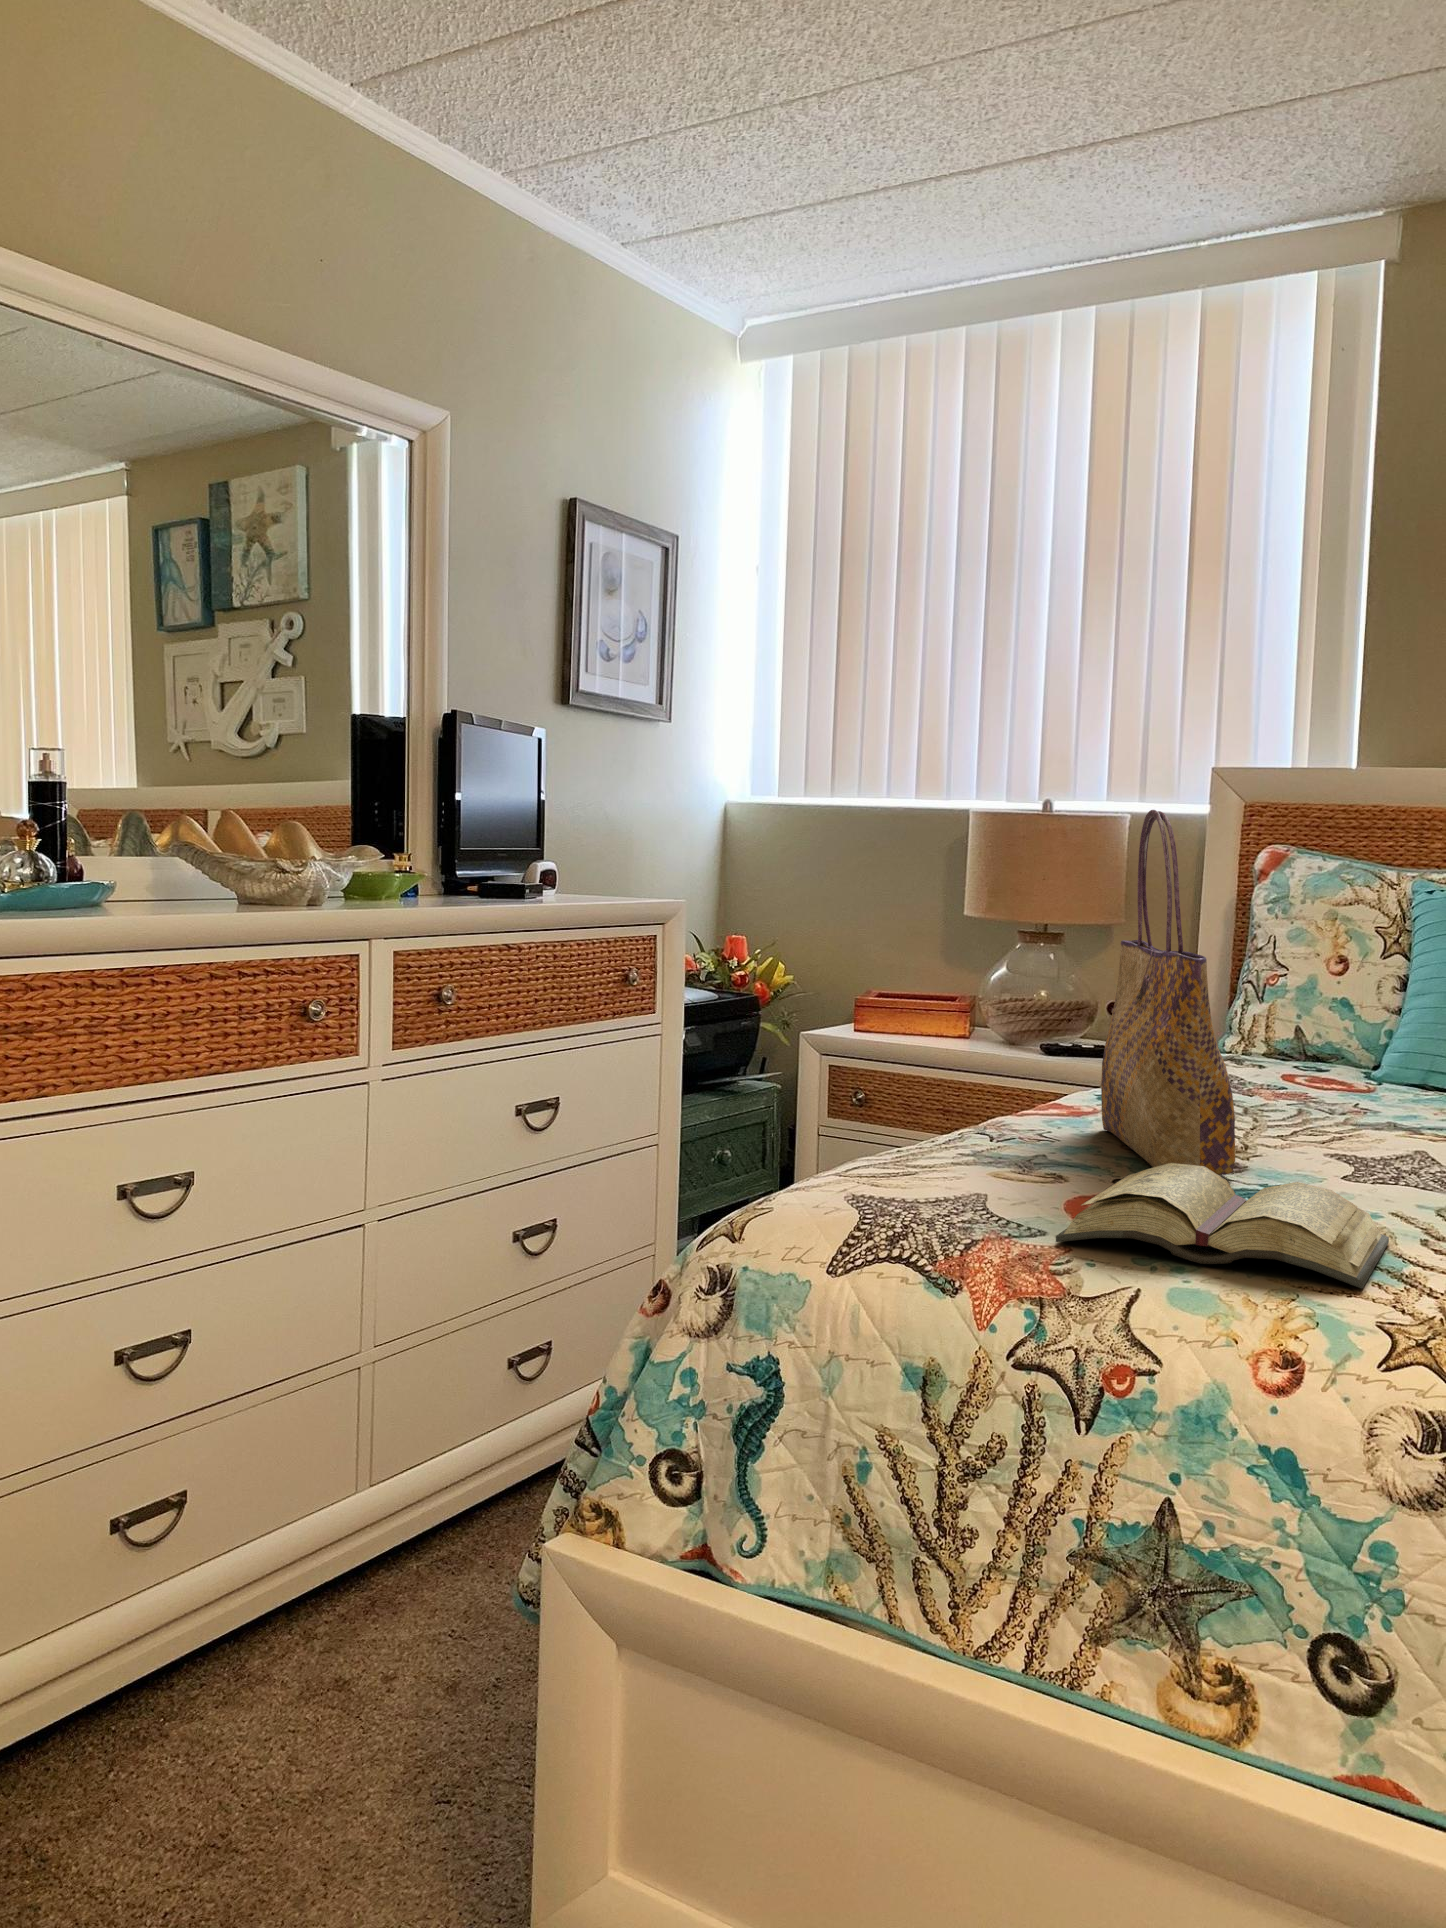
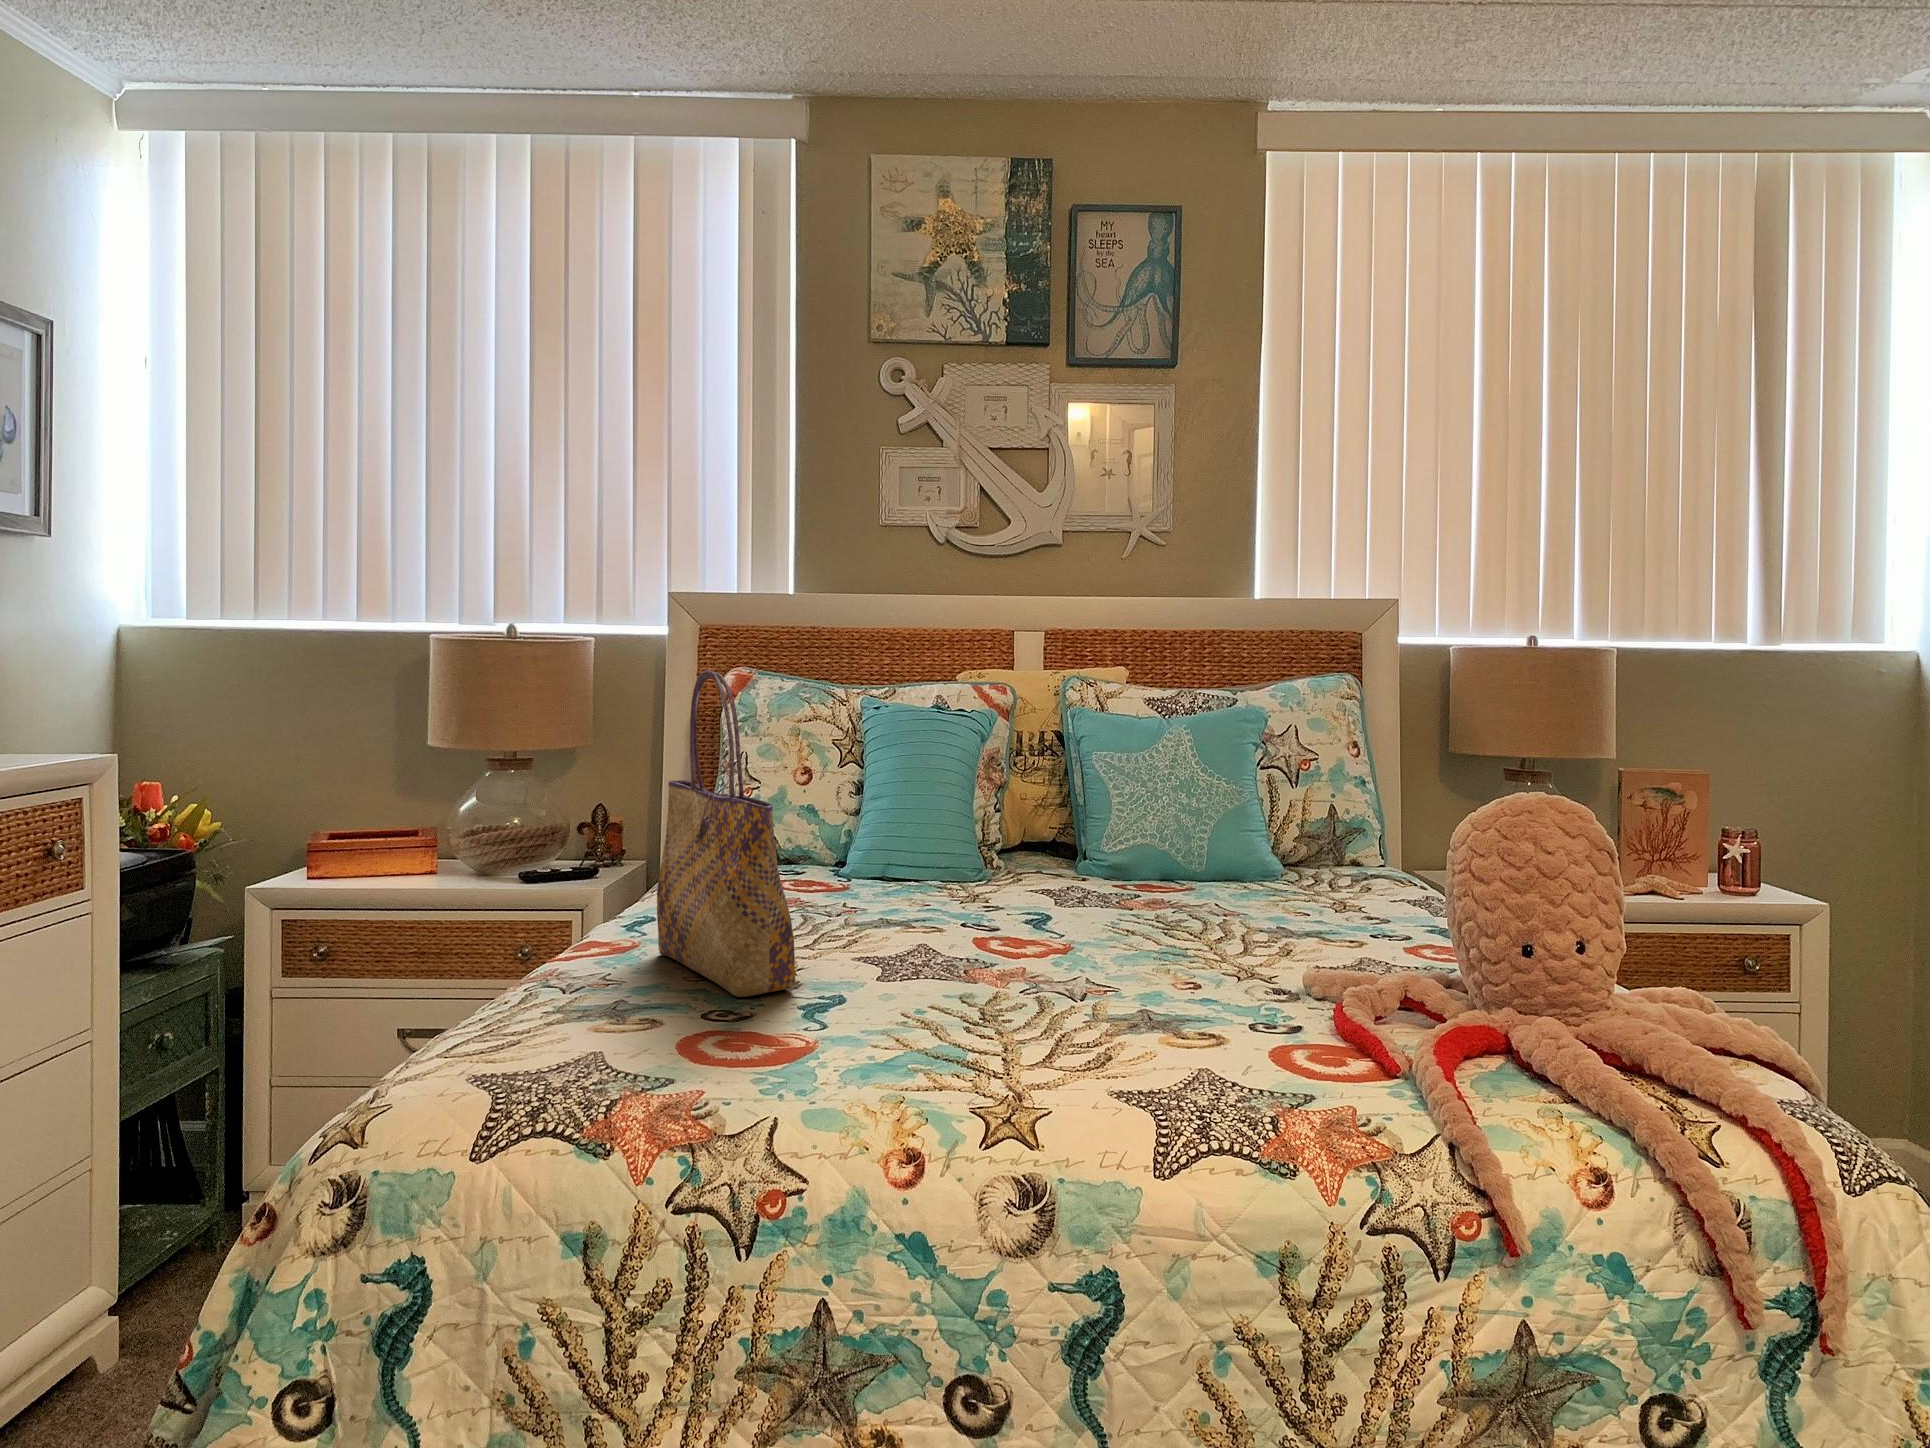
diary: present [1056,1163,1389,1289] -> none [692,992,947,1087]

